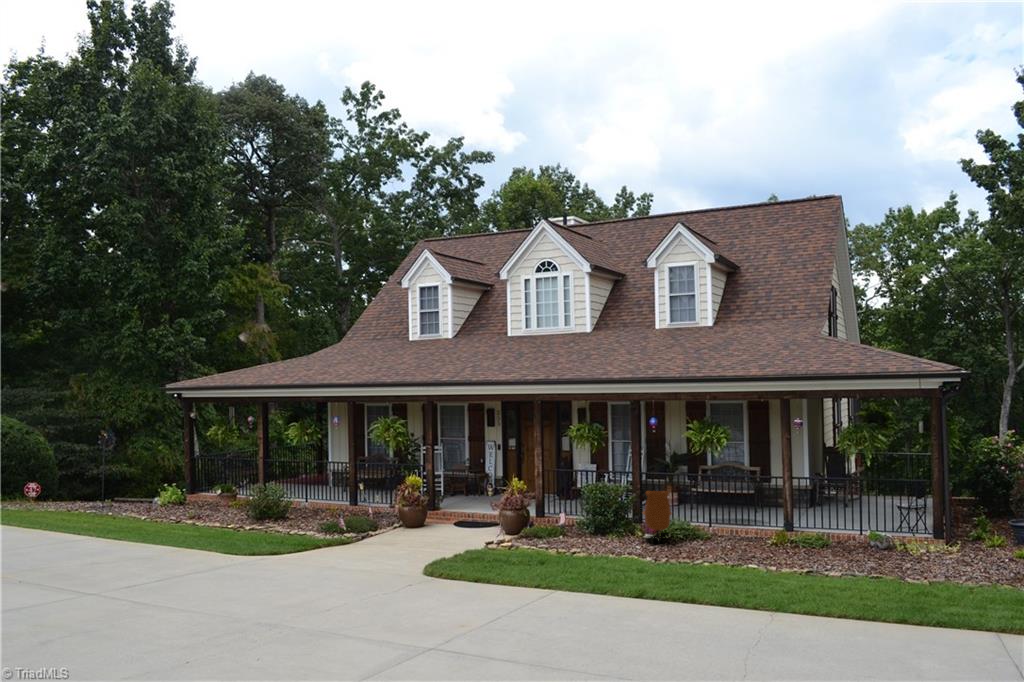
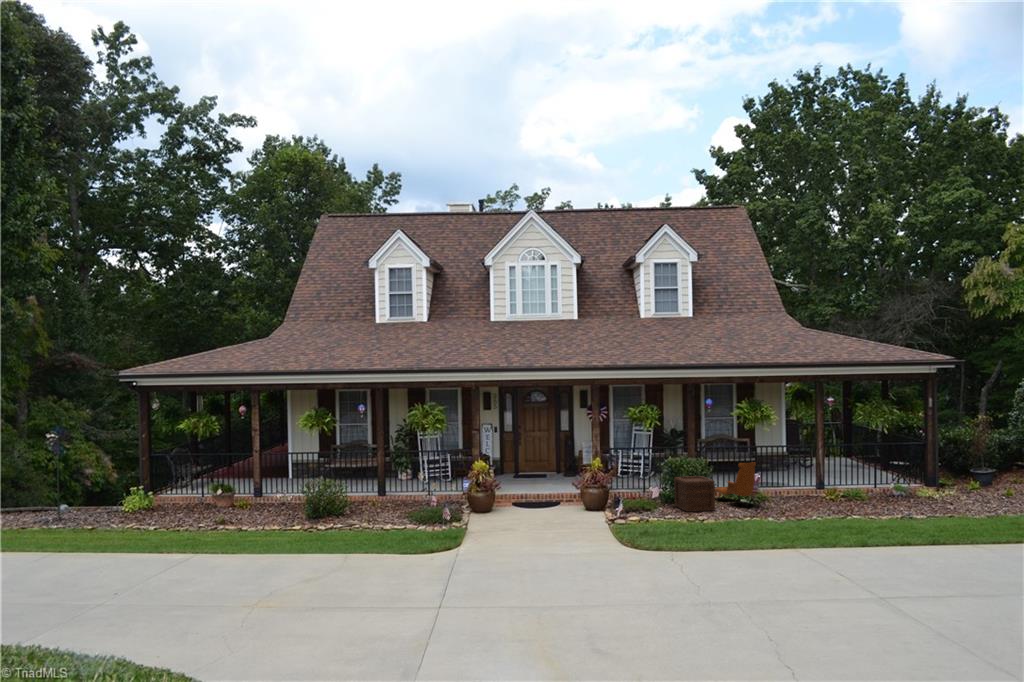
wooden crate: none [580,503,620,543] -> present [674,476,715,512]

